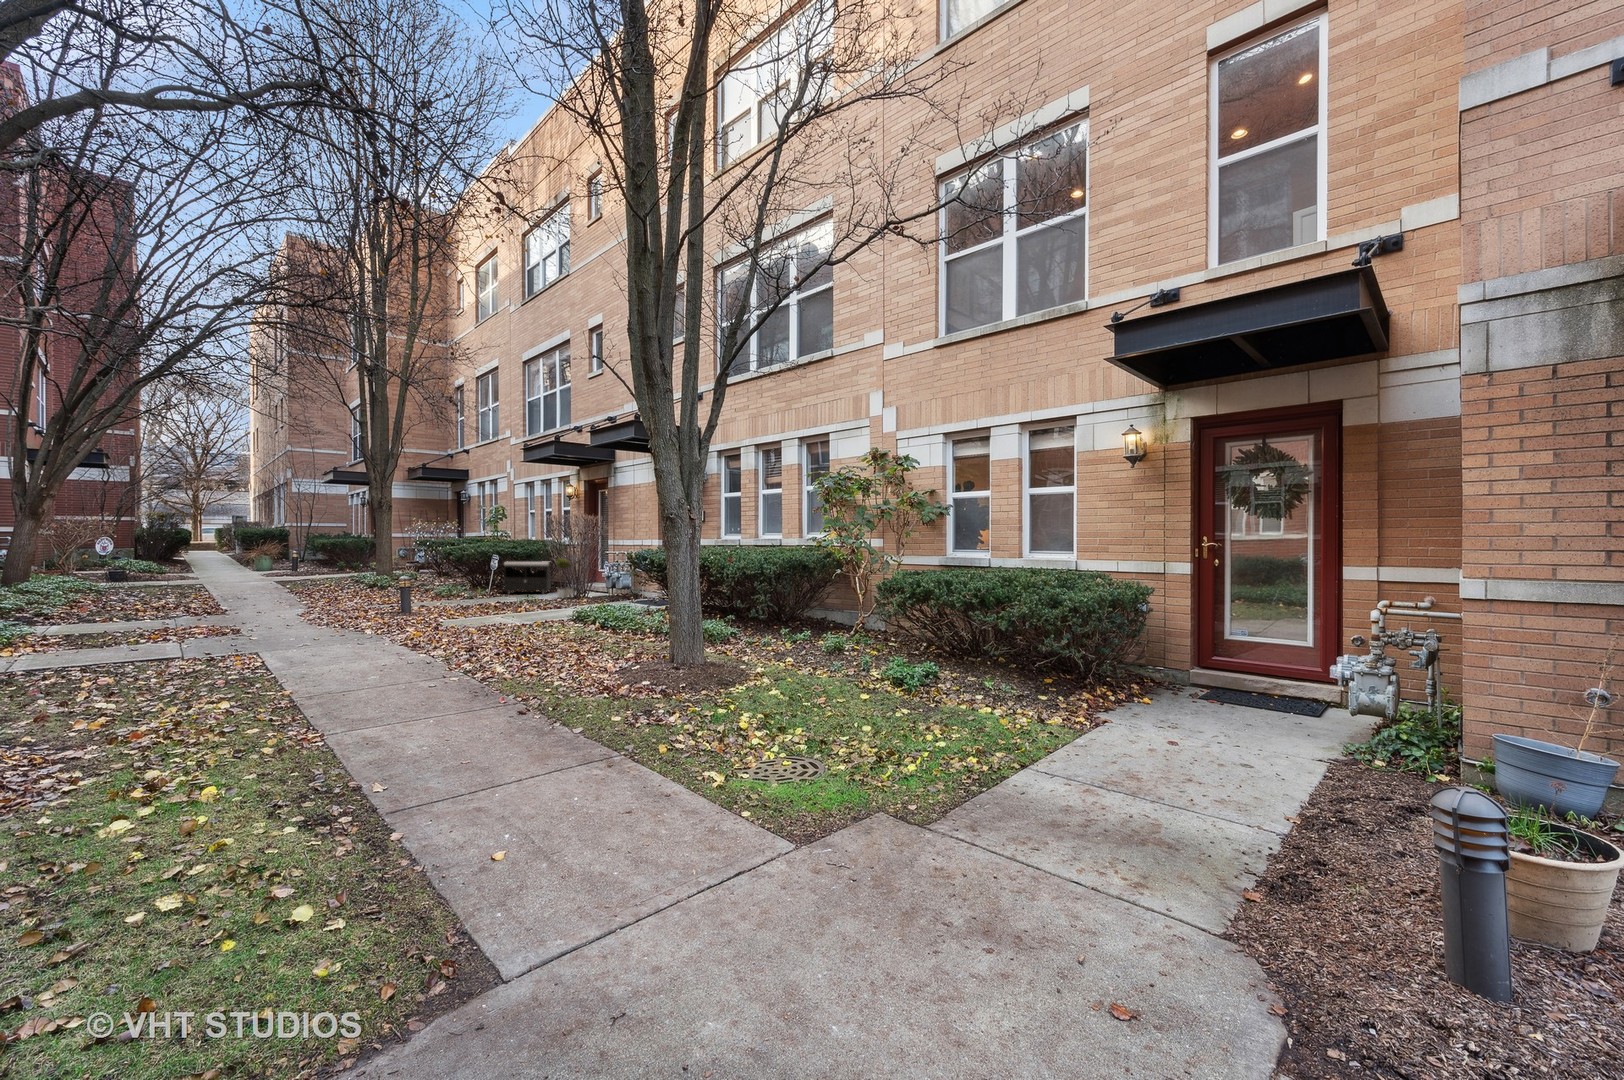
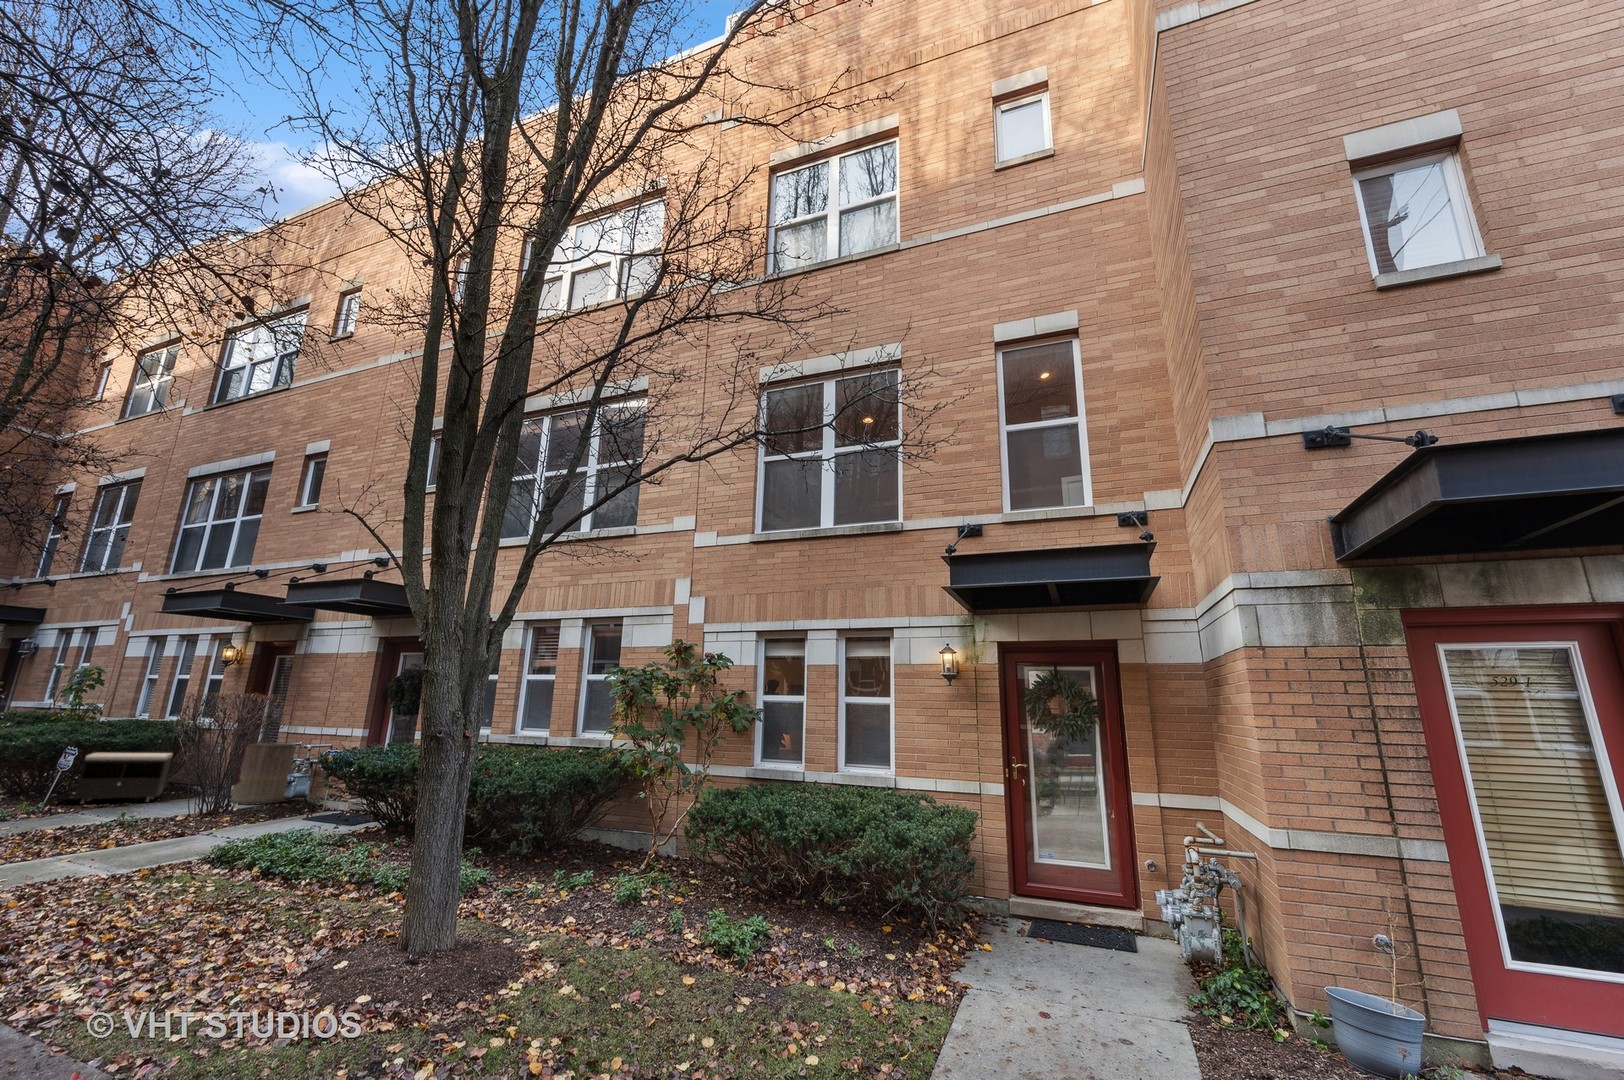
trash can: none [590,554,622,596] -> present [231,743,296,805]
potted tree: present [556,558,573,598] -> none [174,750,213,811]

